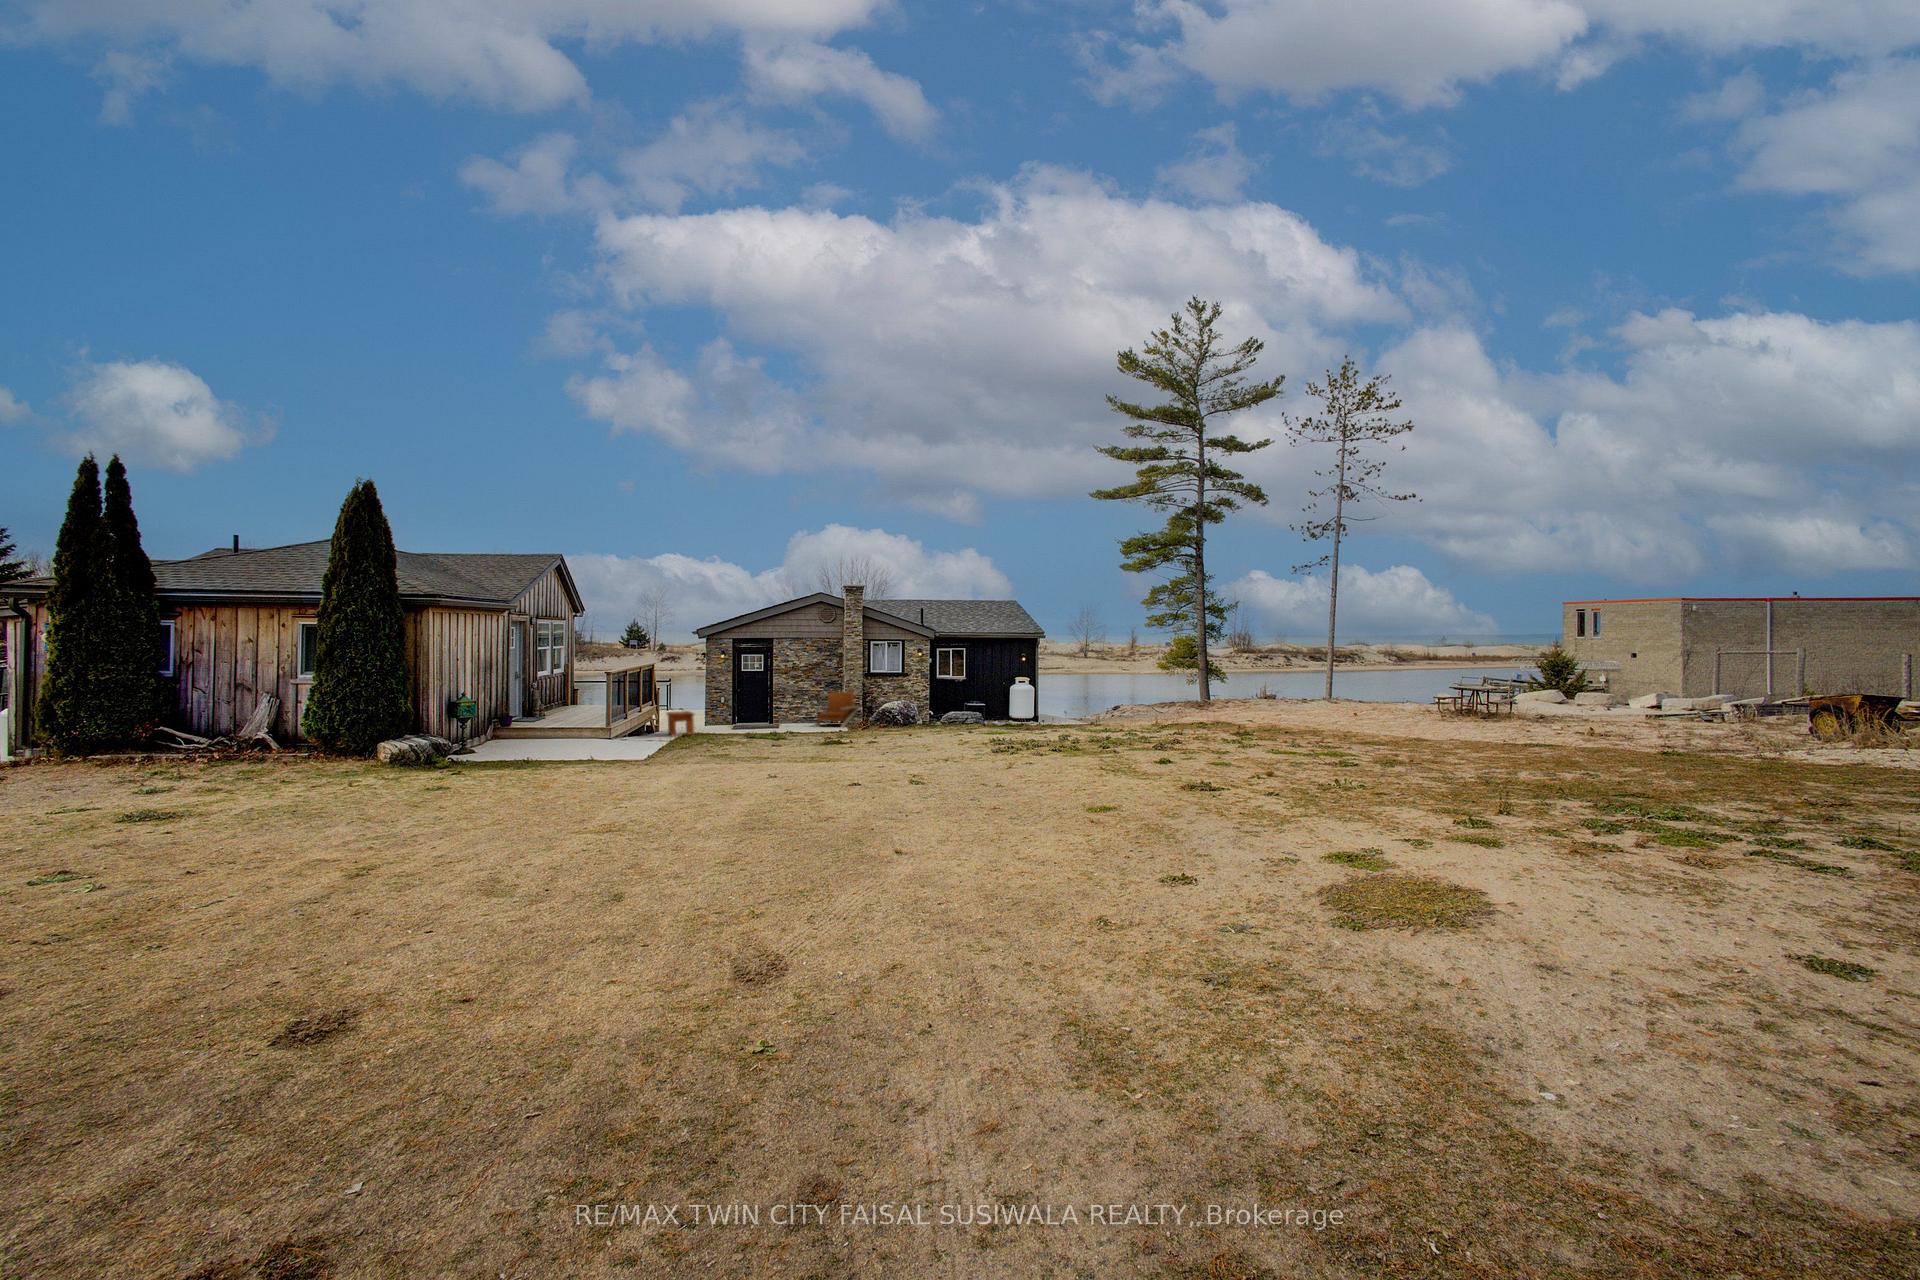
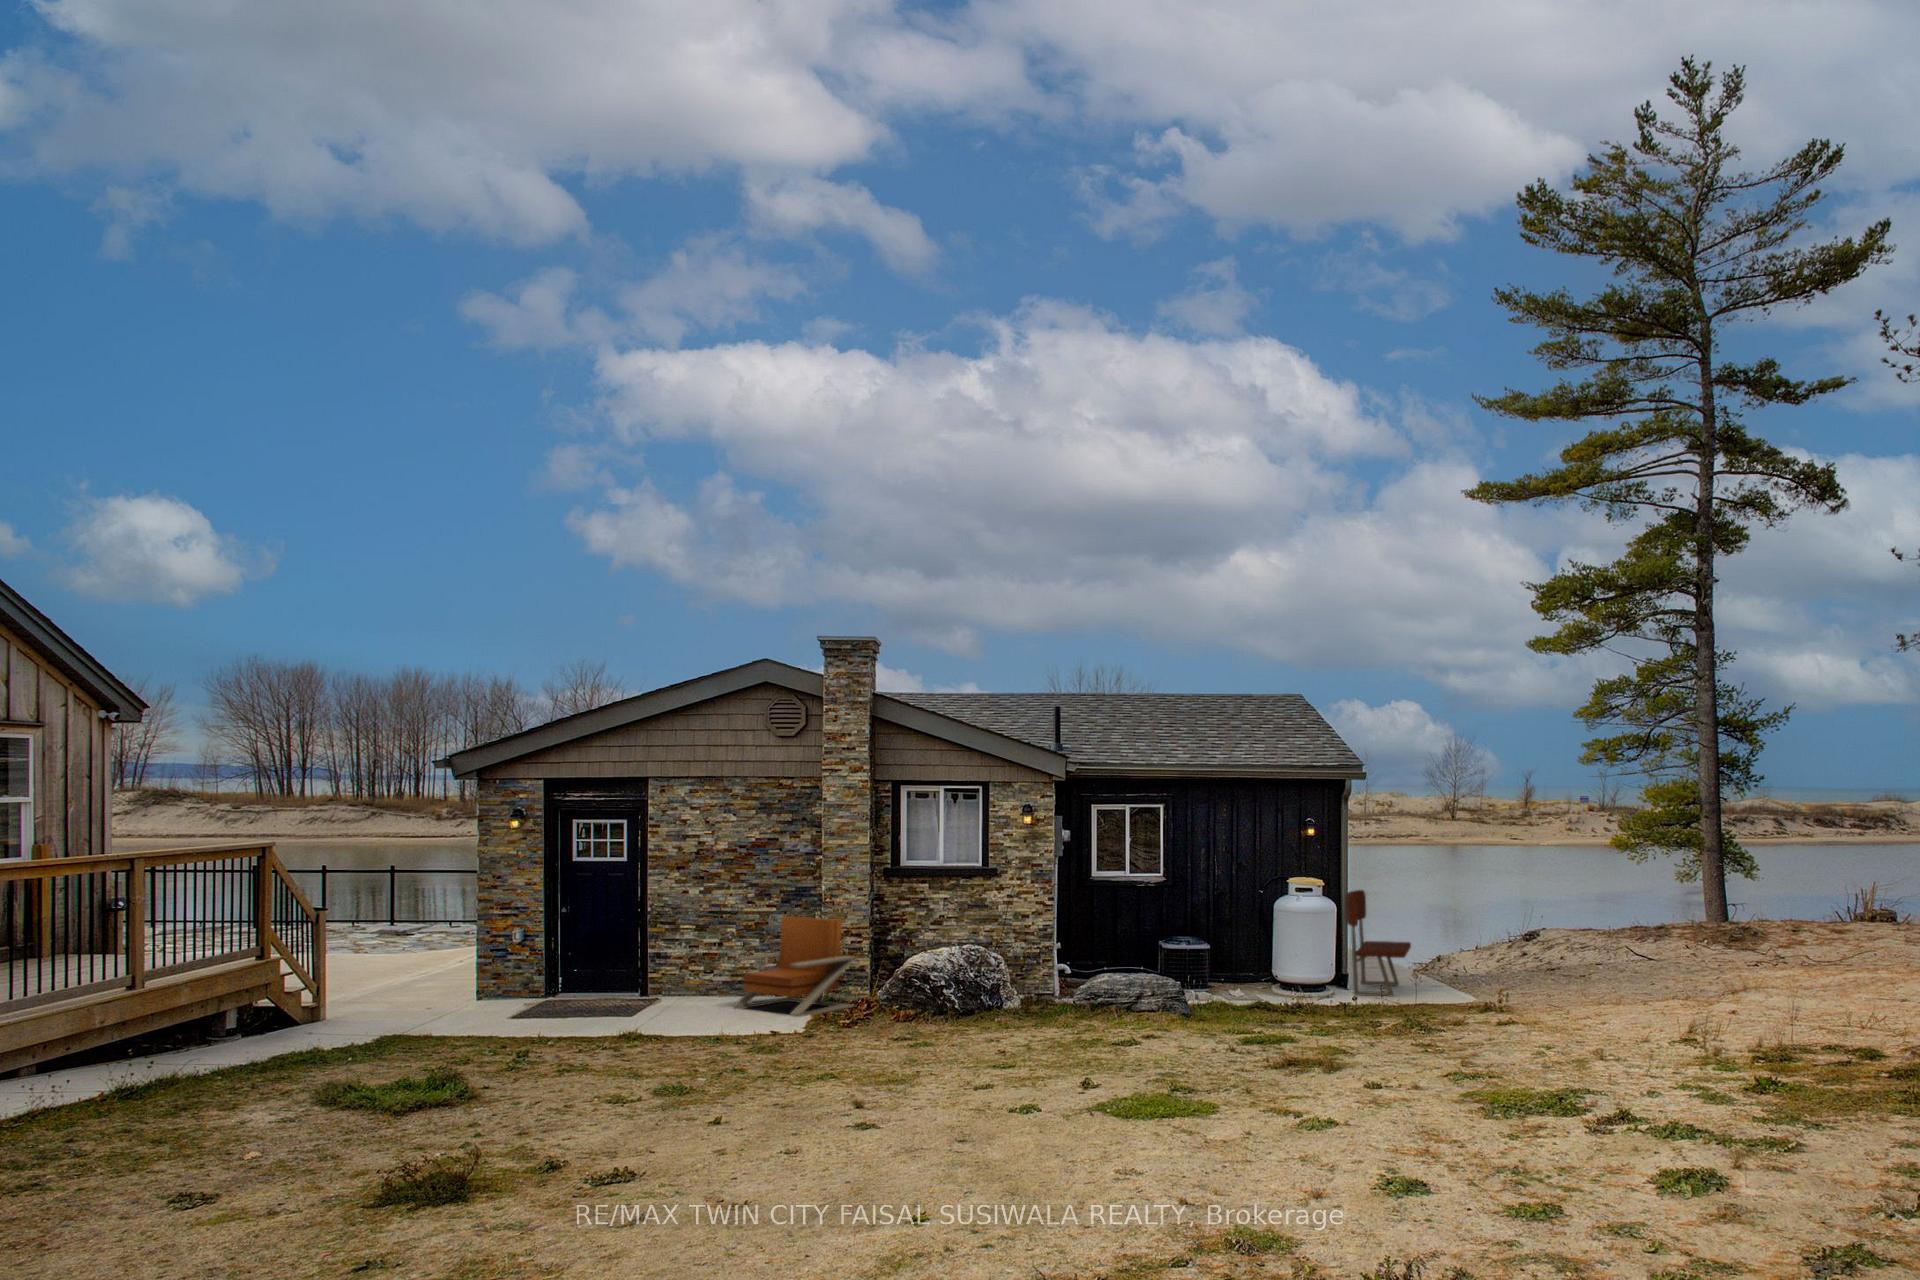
bench: none [1040,679,1065,719] -> present [1345,890,1411,996]
side table: present [667,711,694,736] -> none [324,959,412,1031]

